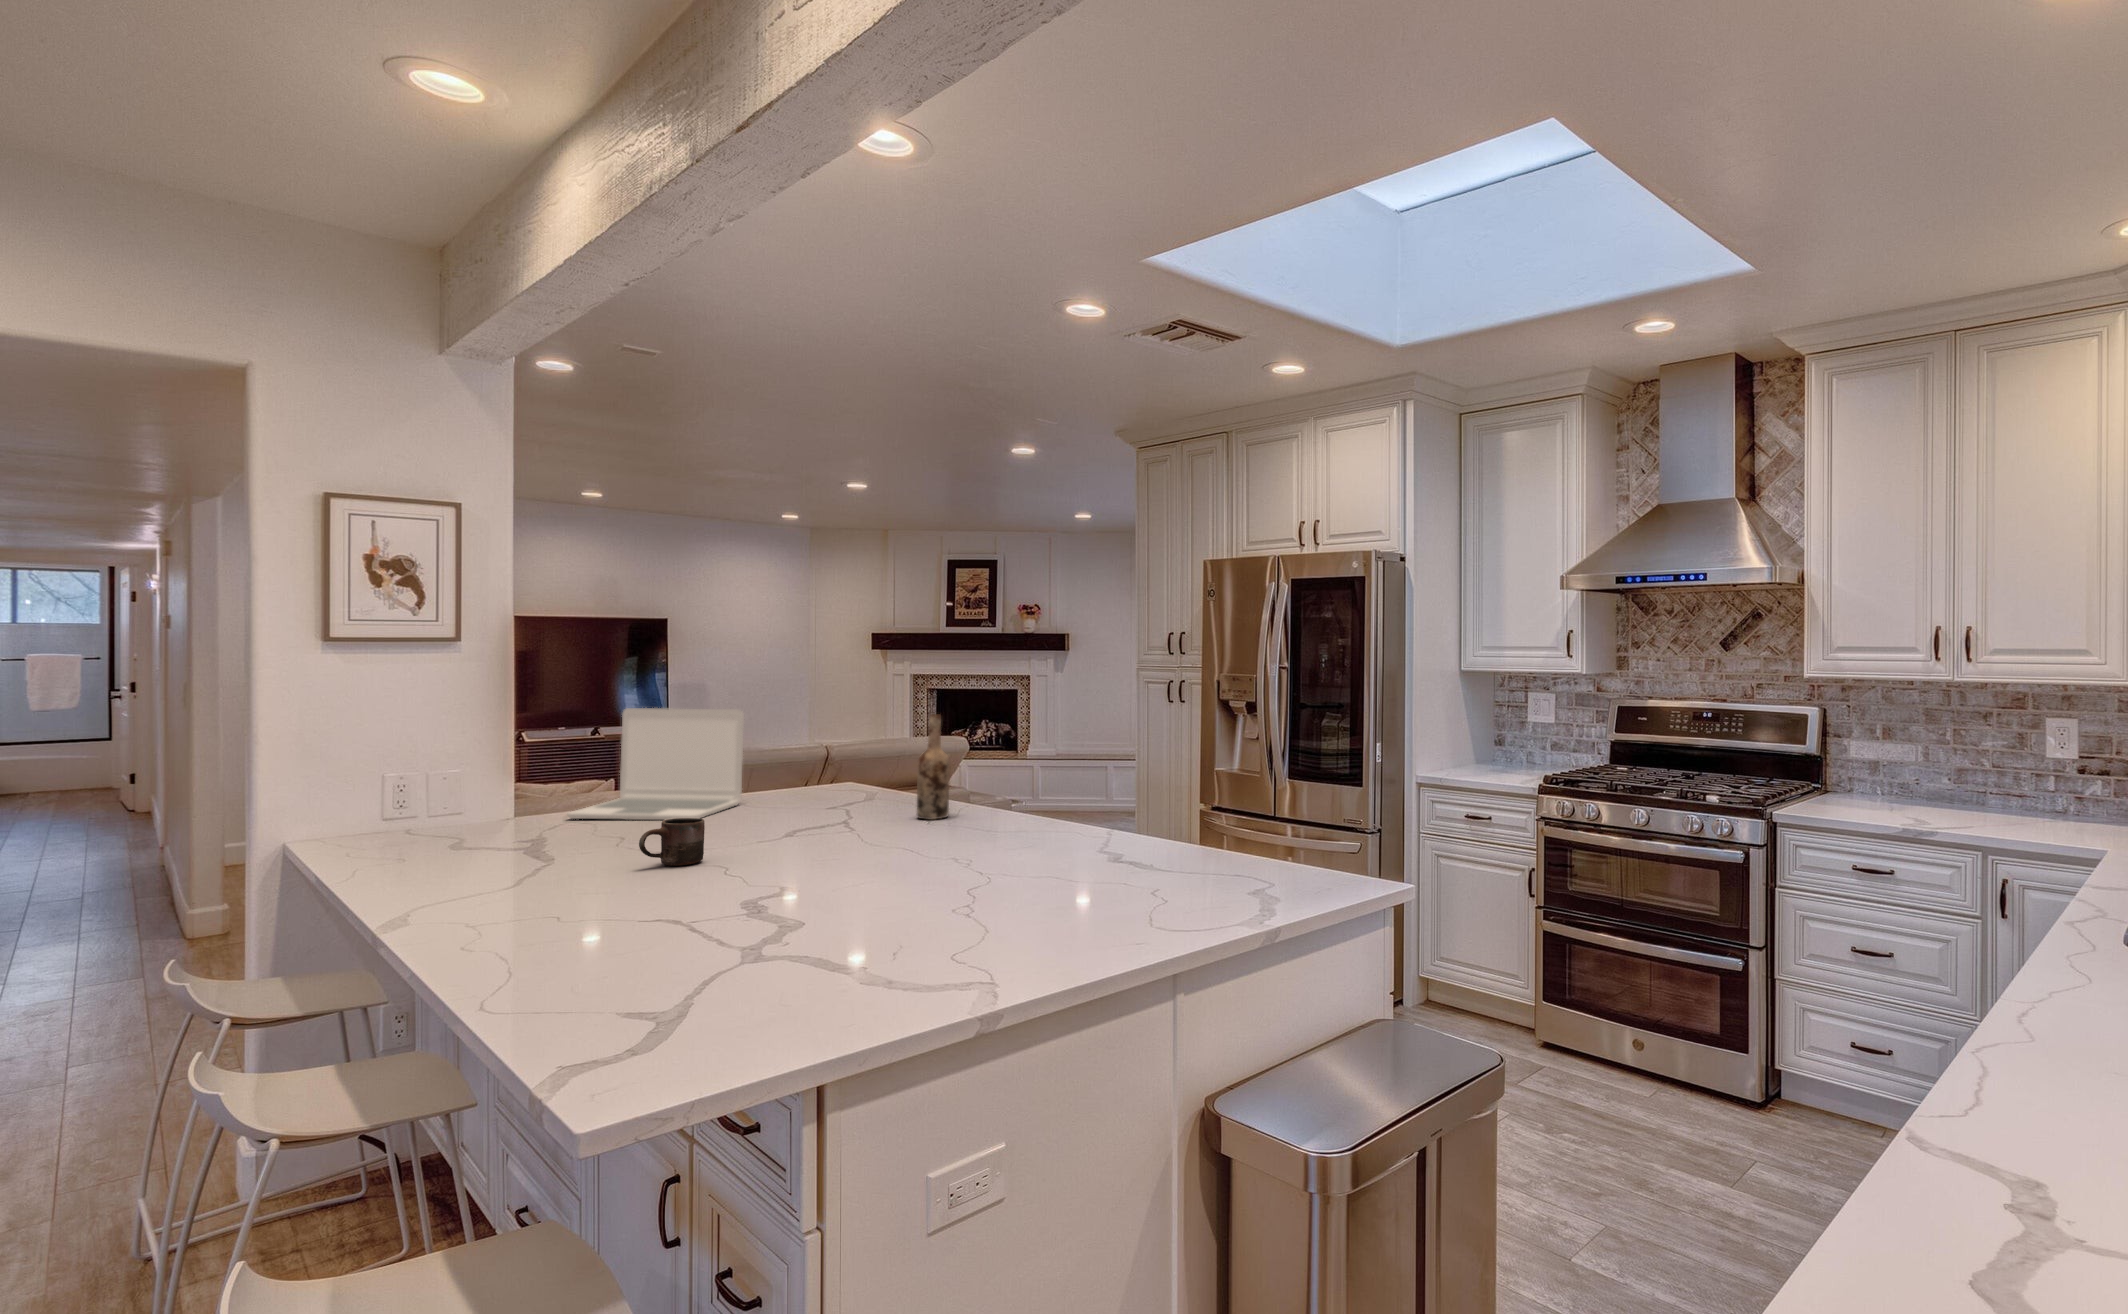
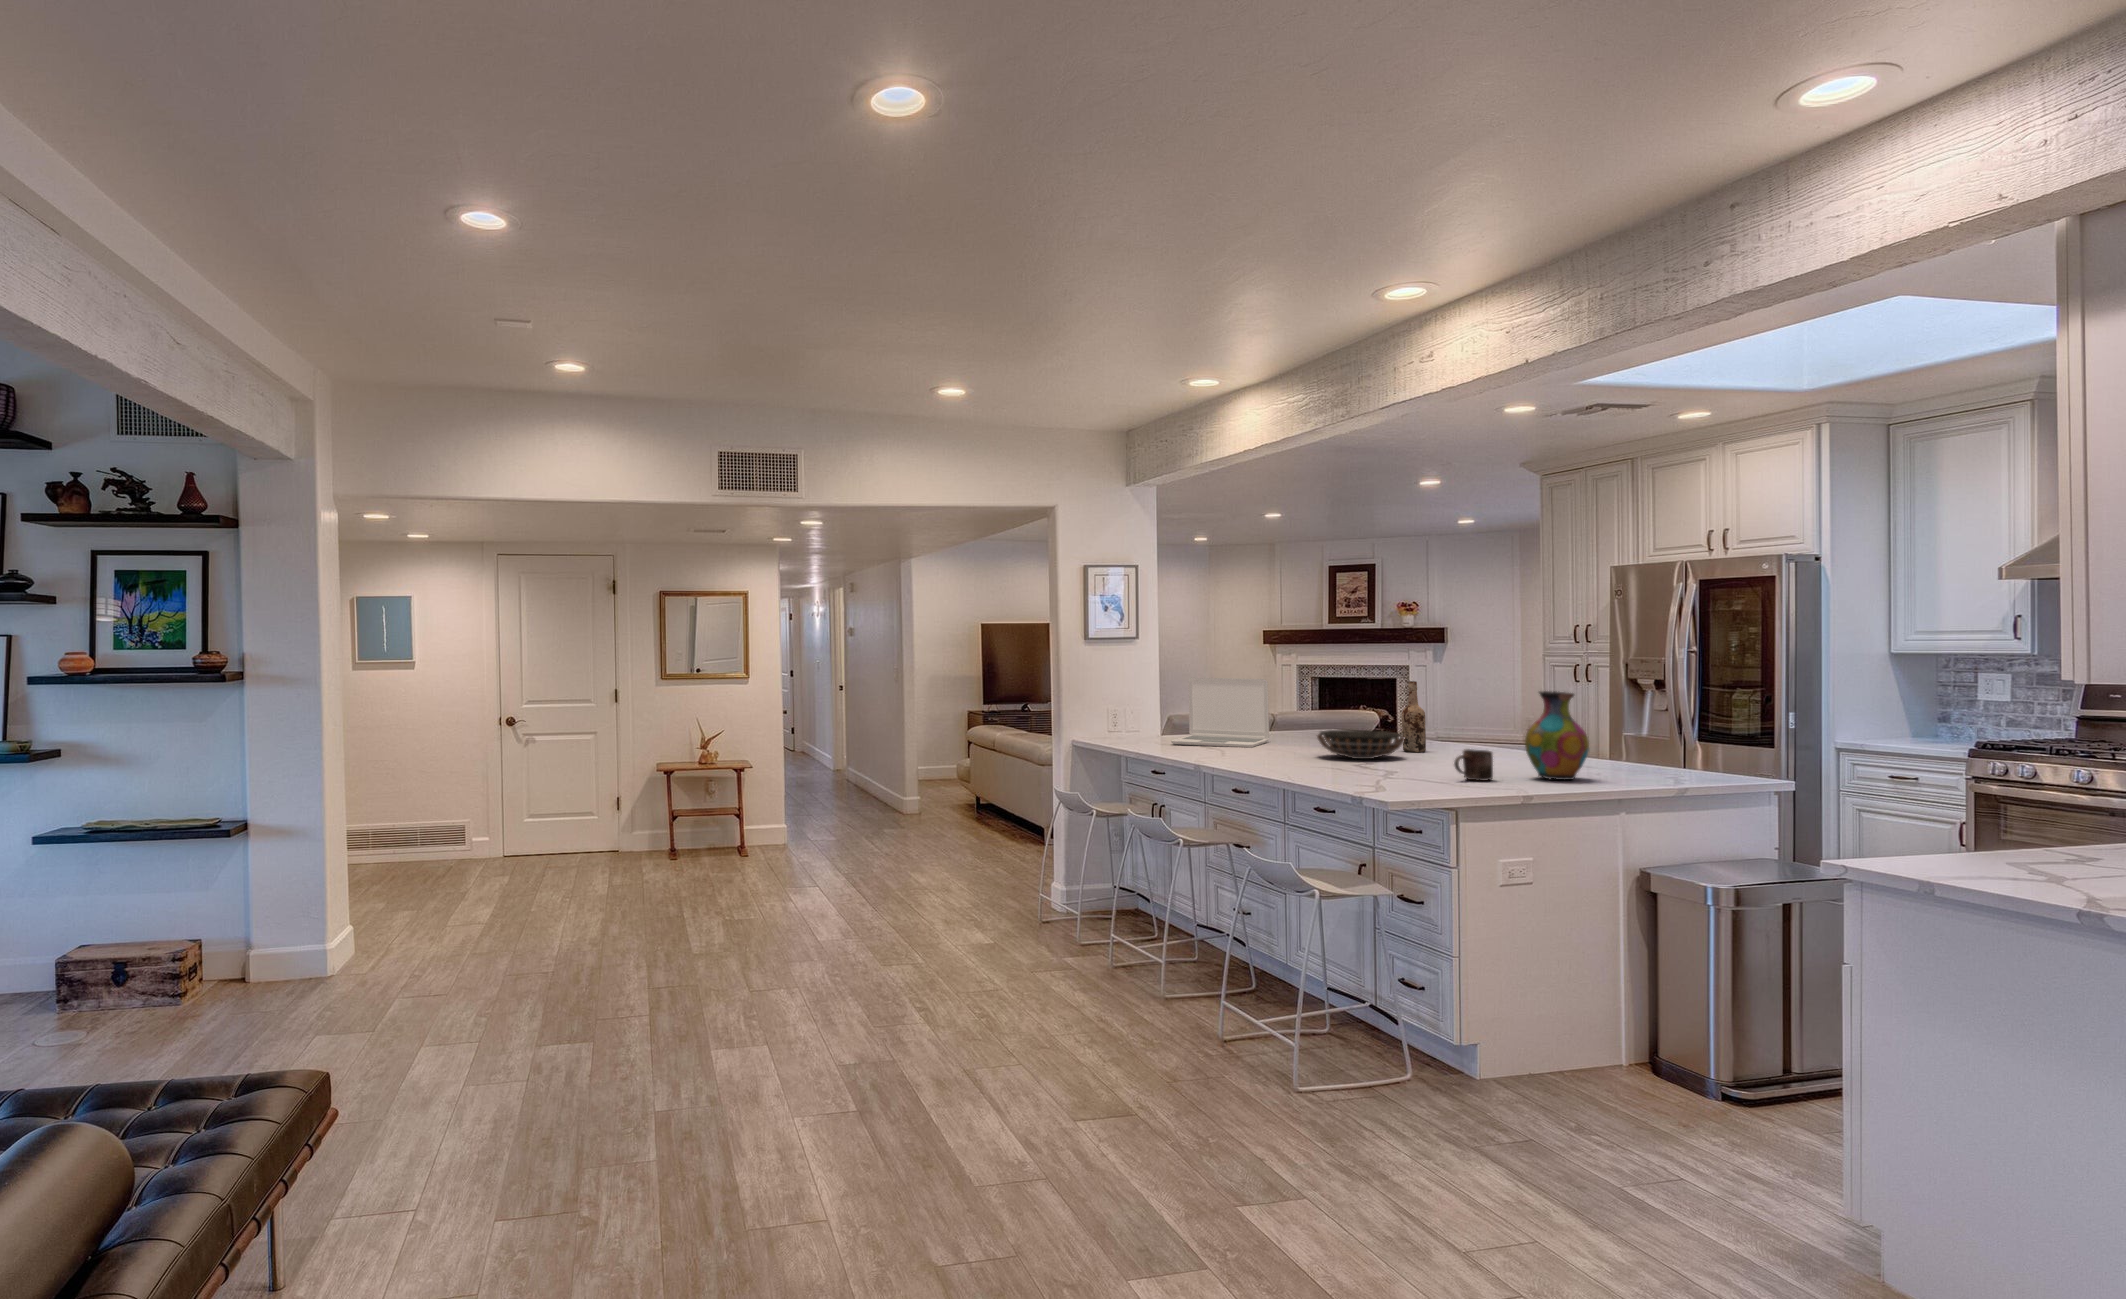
vase: none [1045,740,1136,887] -> present [1525,691,1589,780]
decorative bowl: none [767,791,905,842] -> present [1317,730,1404,759]
mug: present [639,818,705,866] -> present [1454,749,1493,781]

